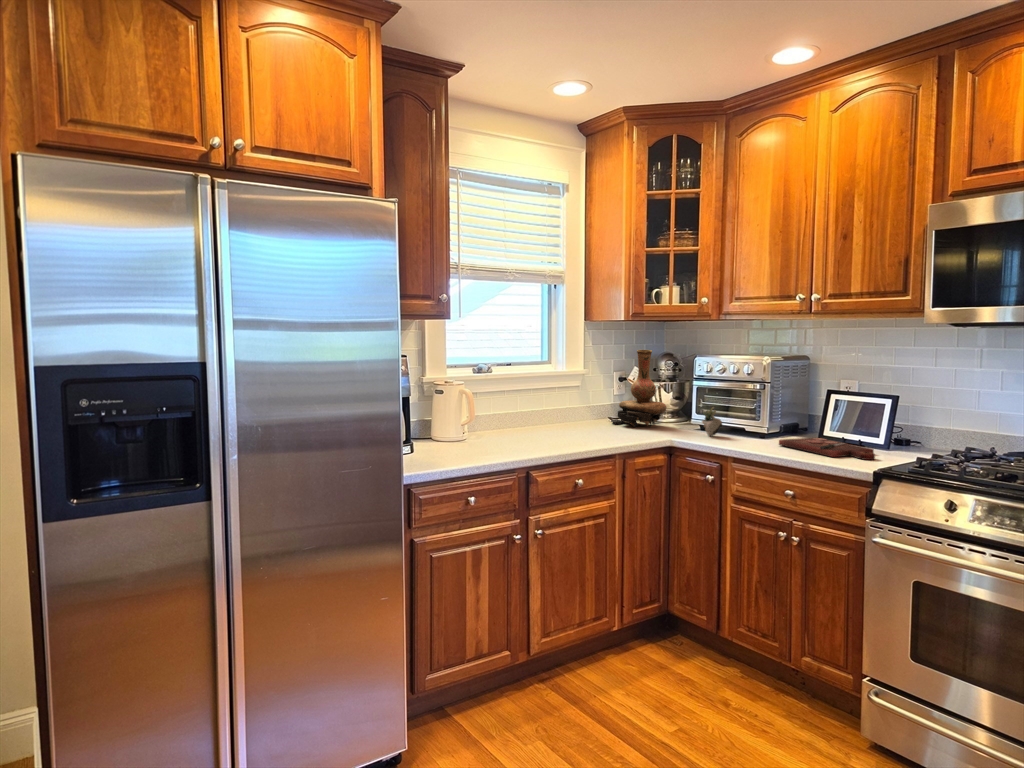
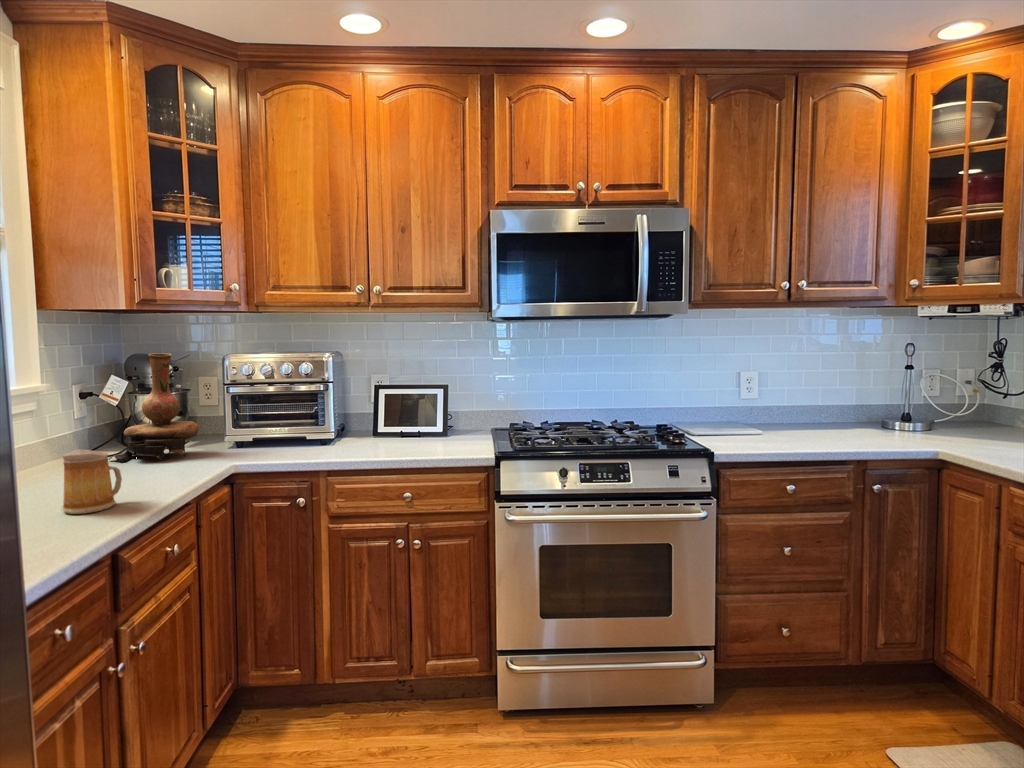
mug: none [536,404,569,443] -> present [62,450,122,514]
succulent plant: present [702,407,722,436] -> none [267,417,298,453]
cutting board: present [779,438,875,460] -> none [370,434,470,450]

